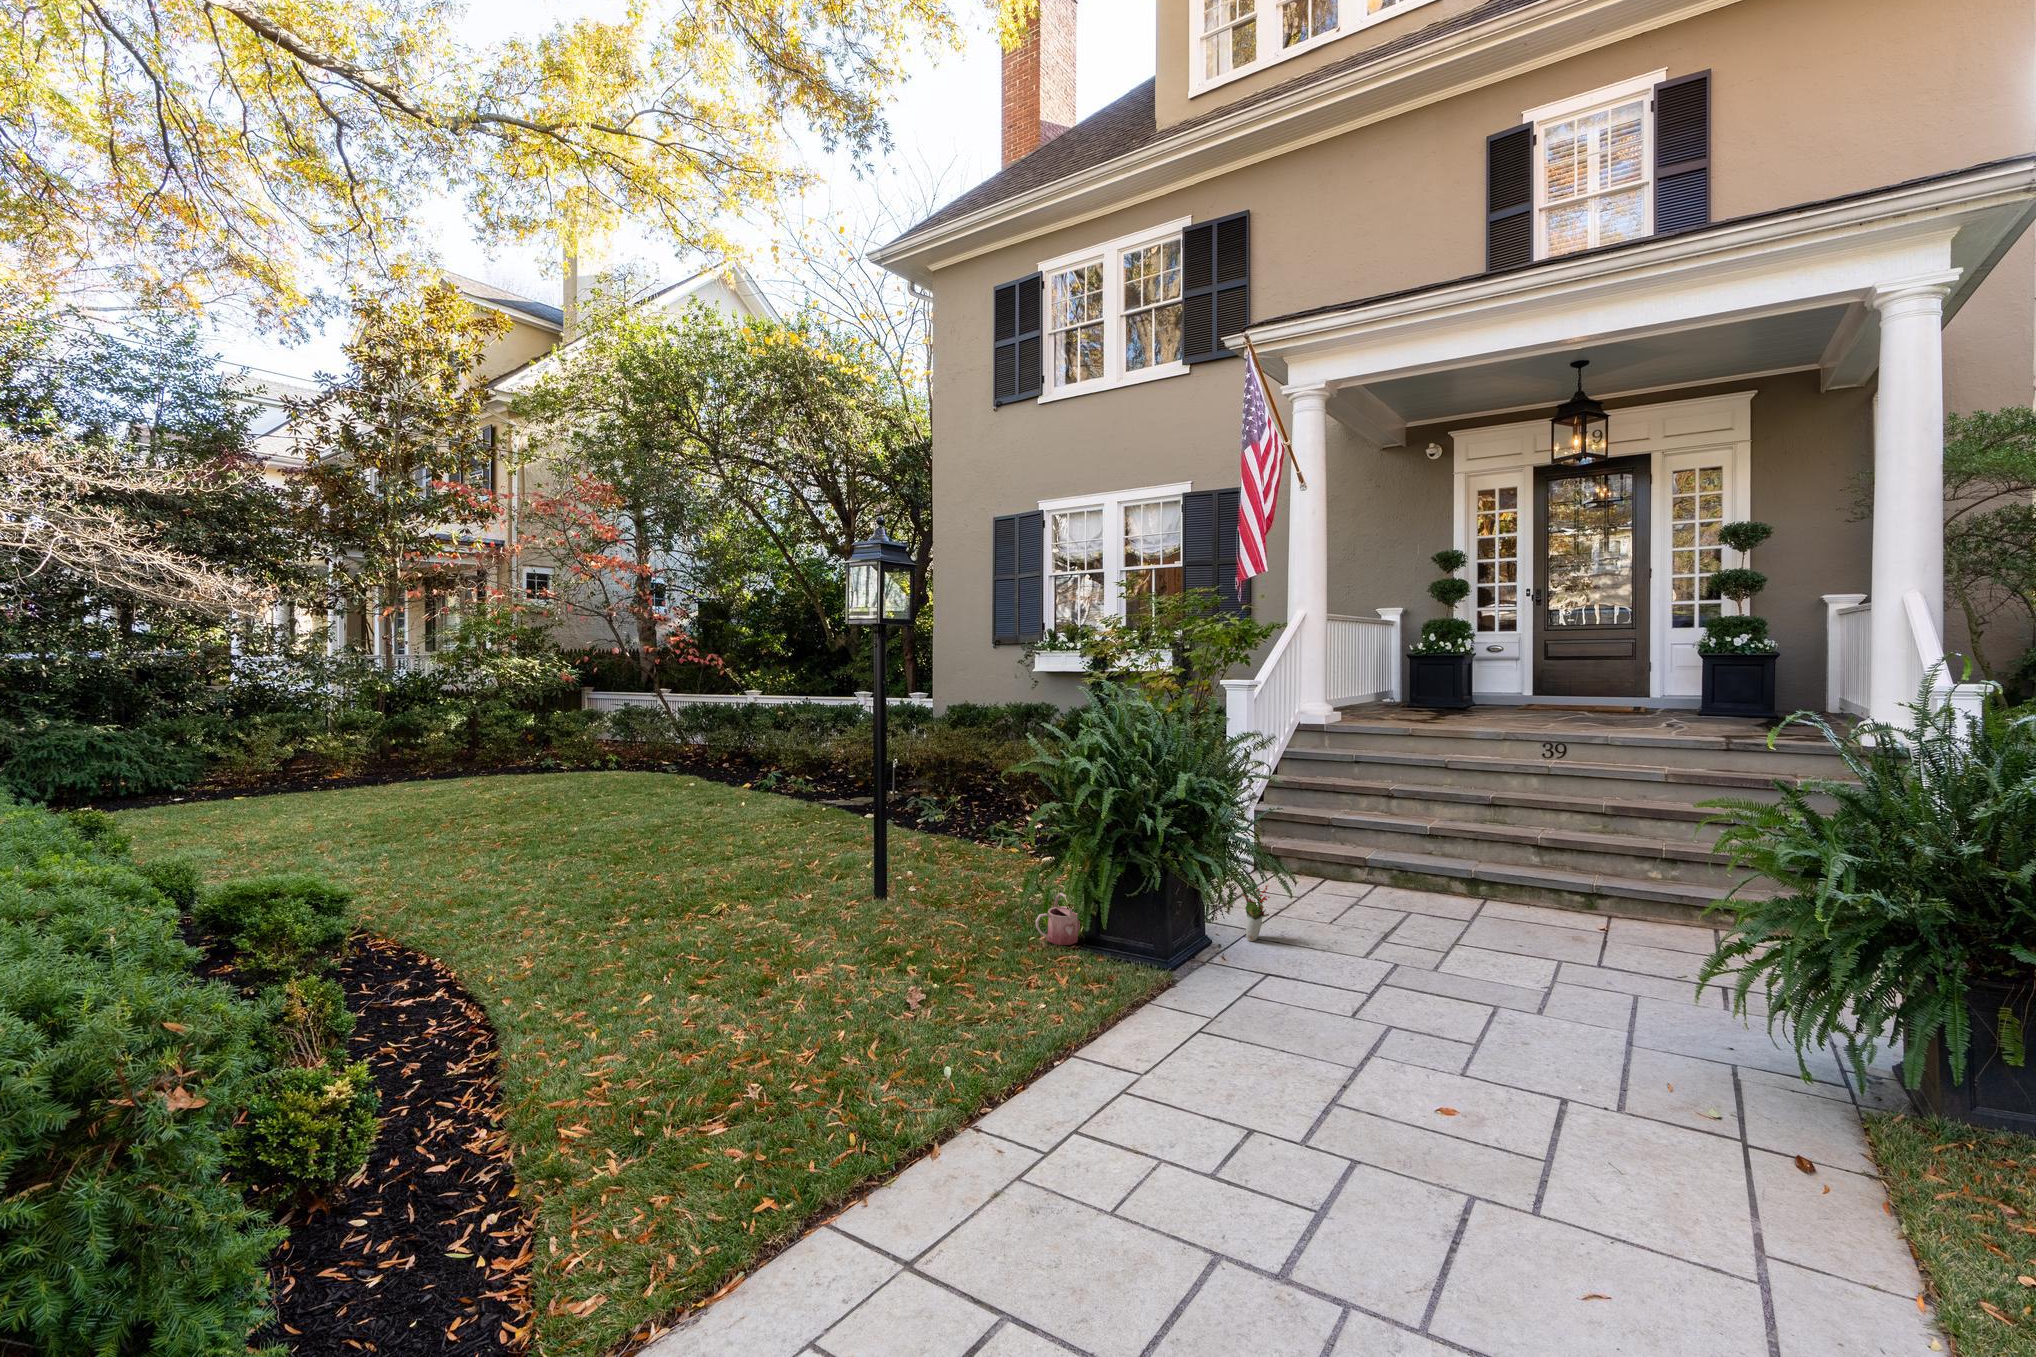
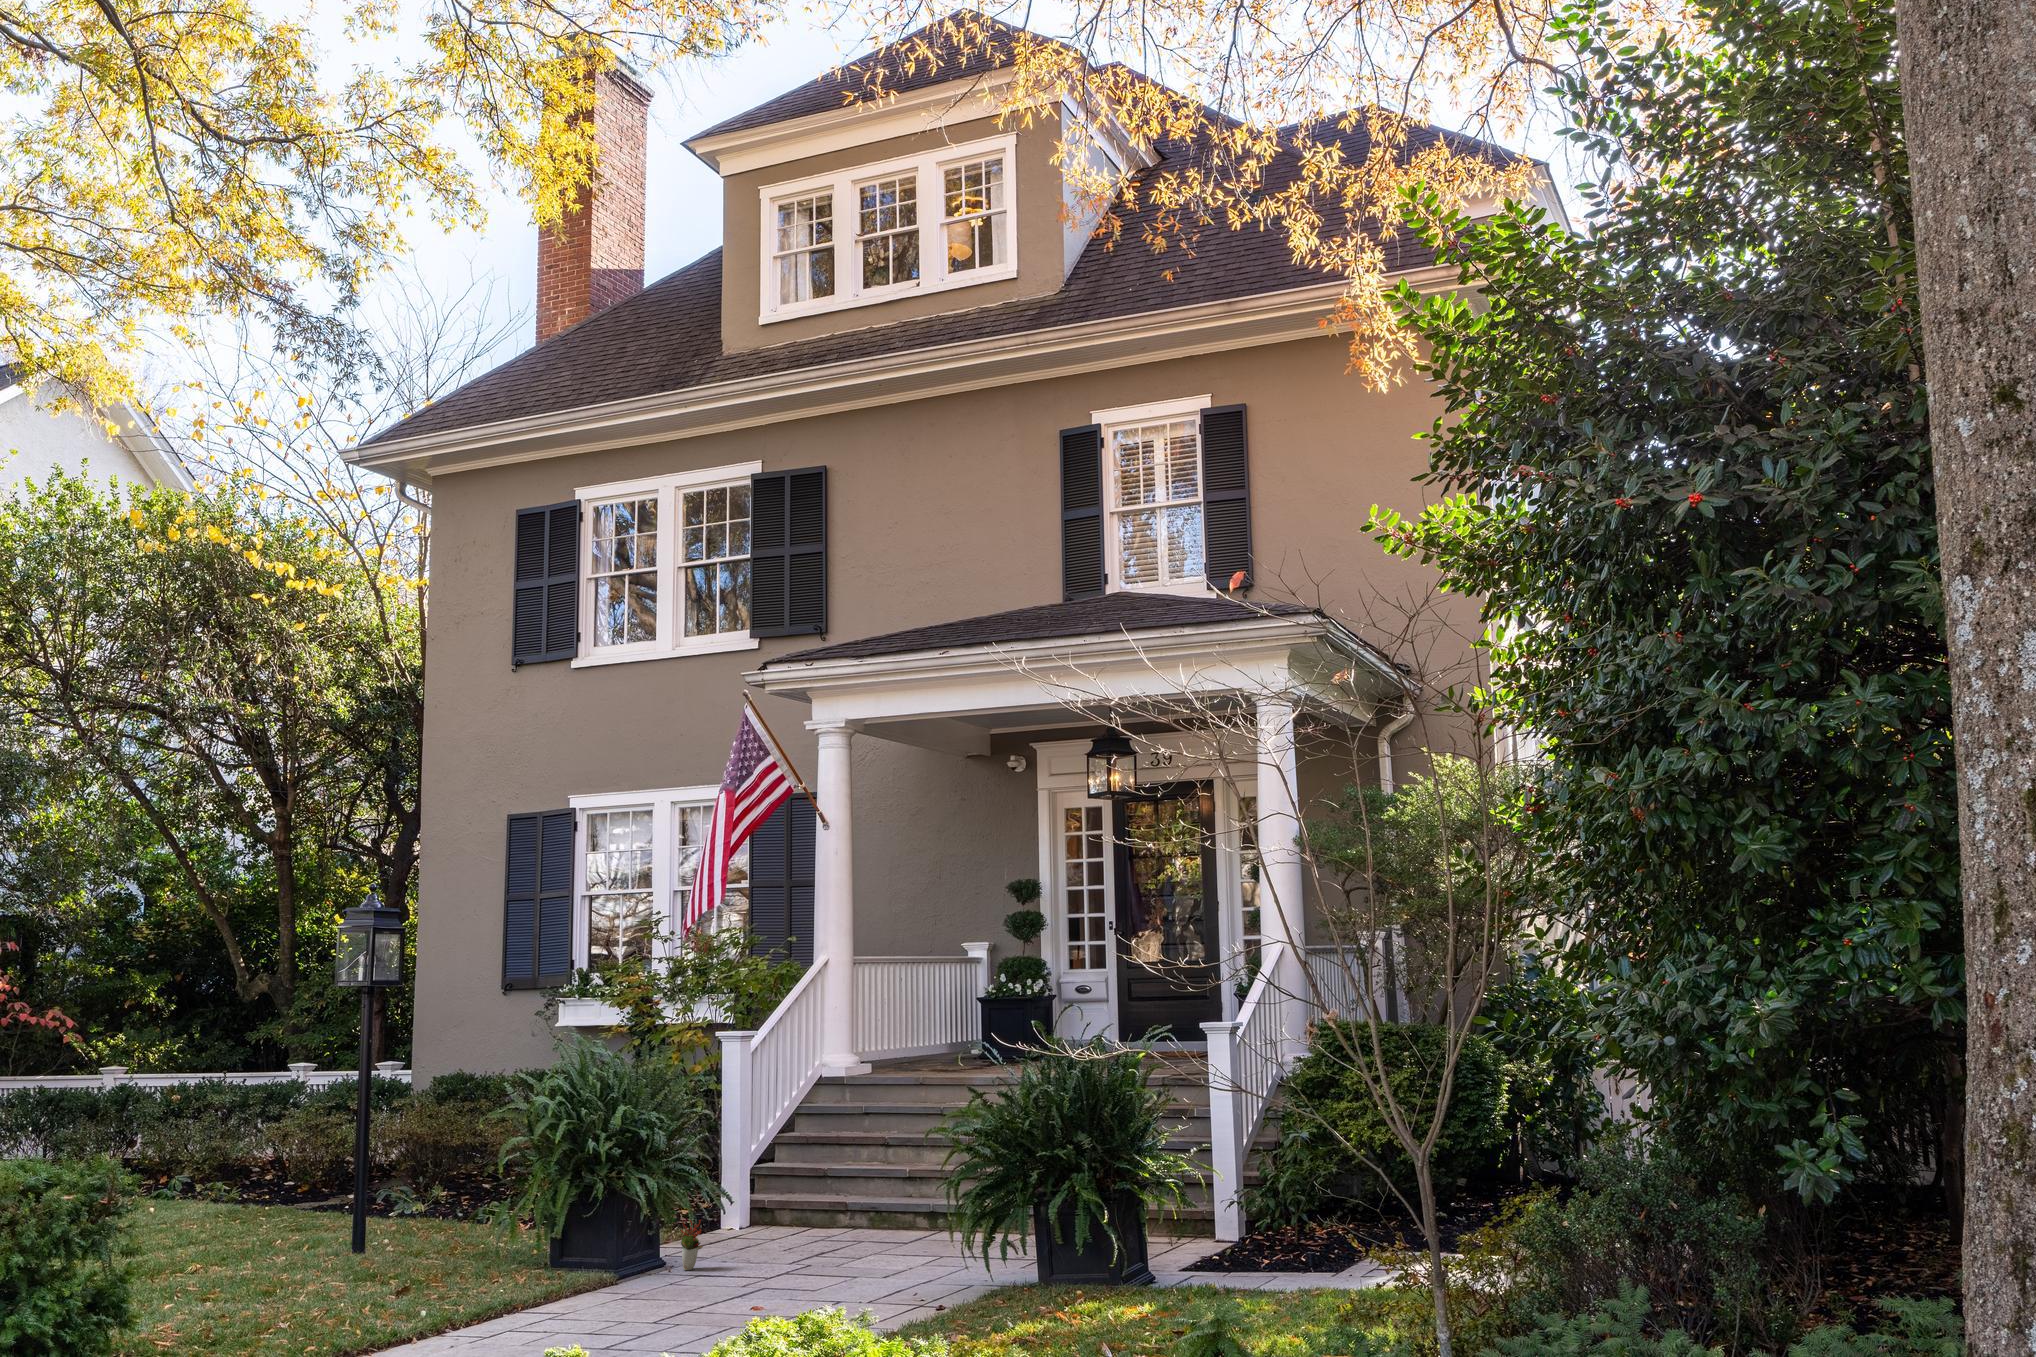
watering can: present [1036,893,1080,945] -> none [493,1238,555,1283]

